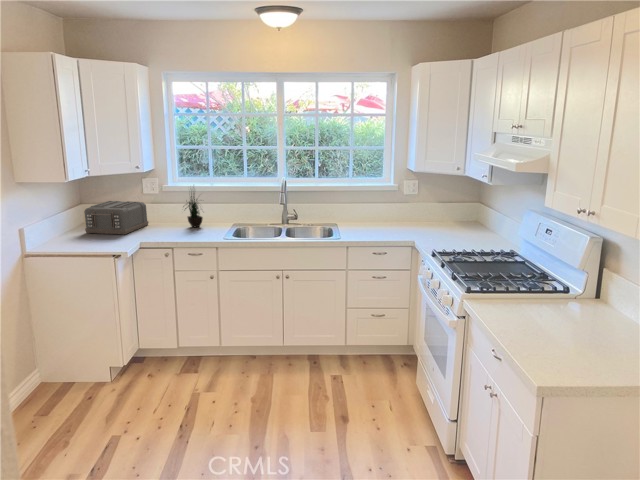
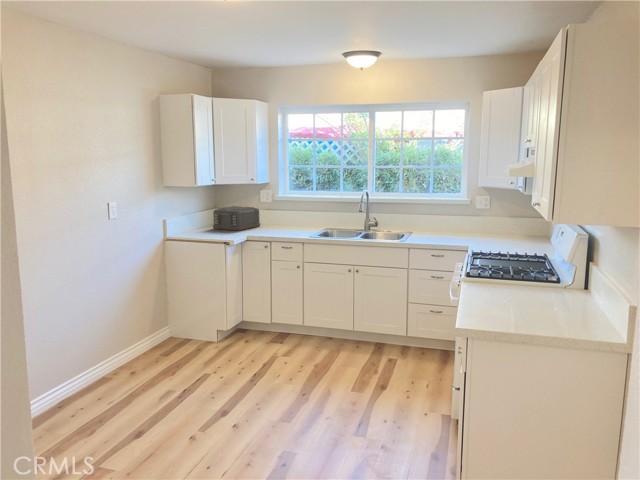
potted plant: present [185,196,202,227] -> none [284,189,303,229]

